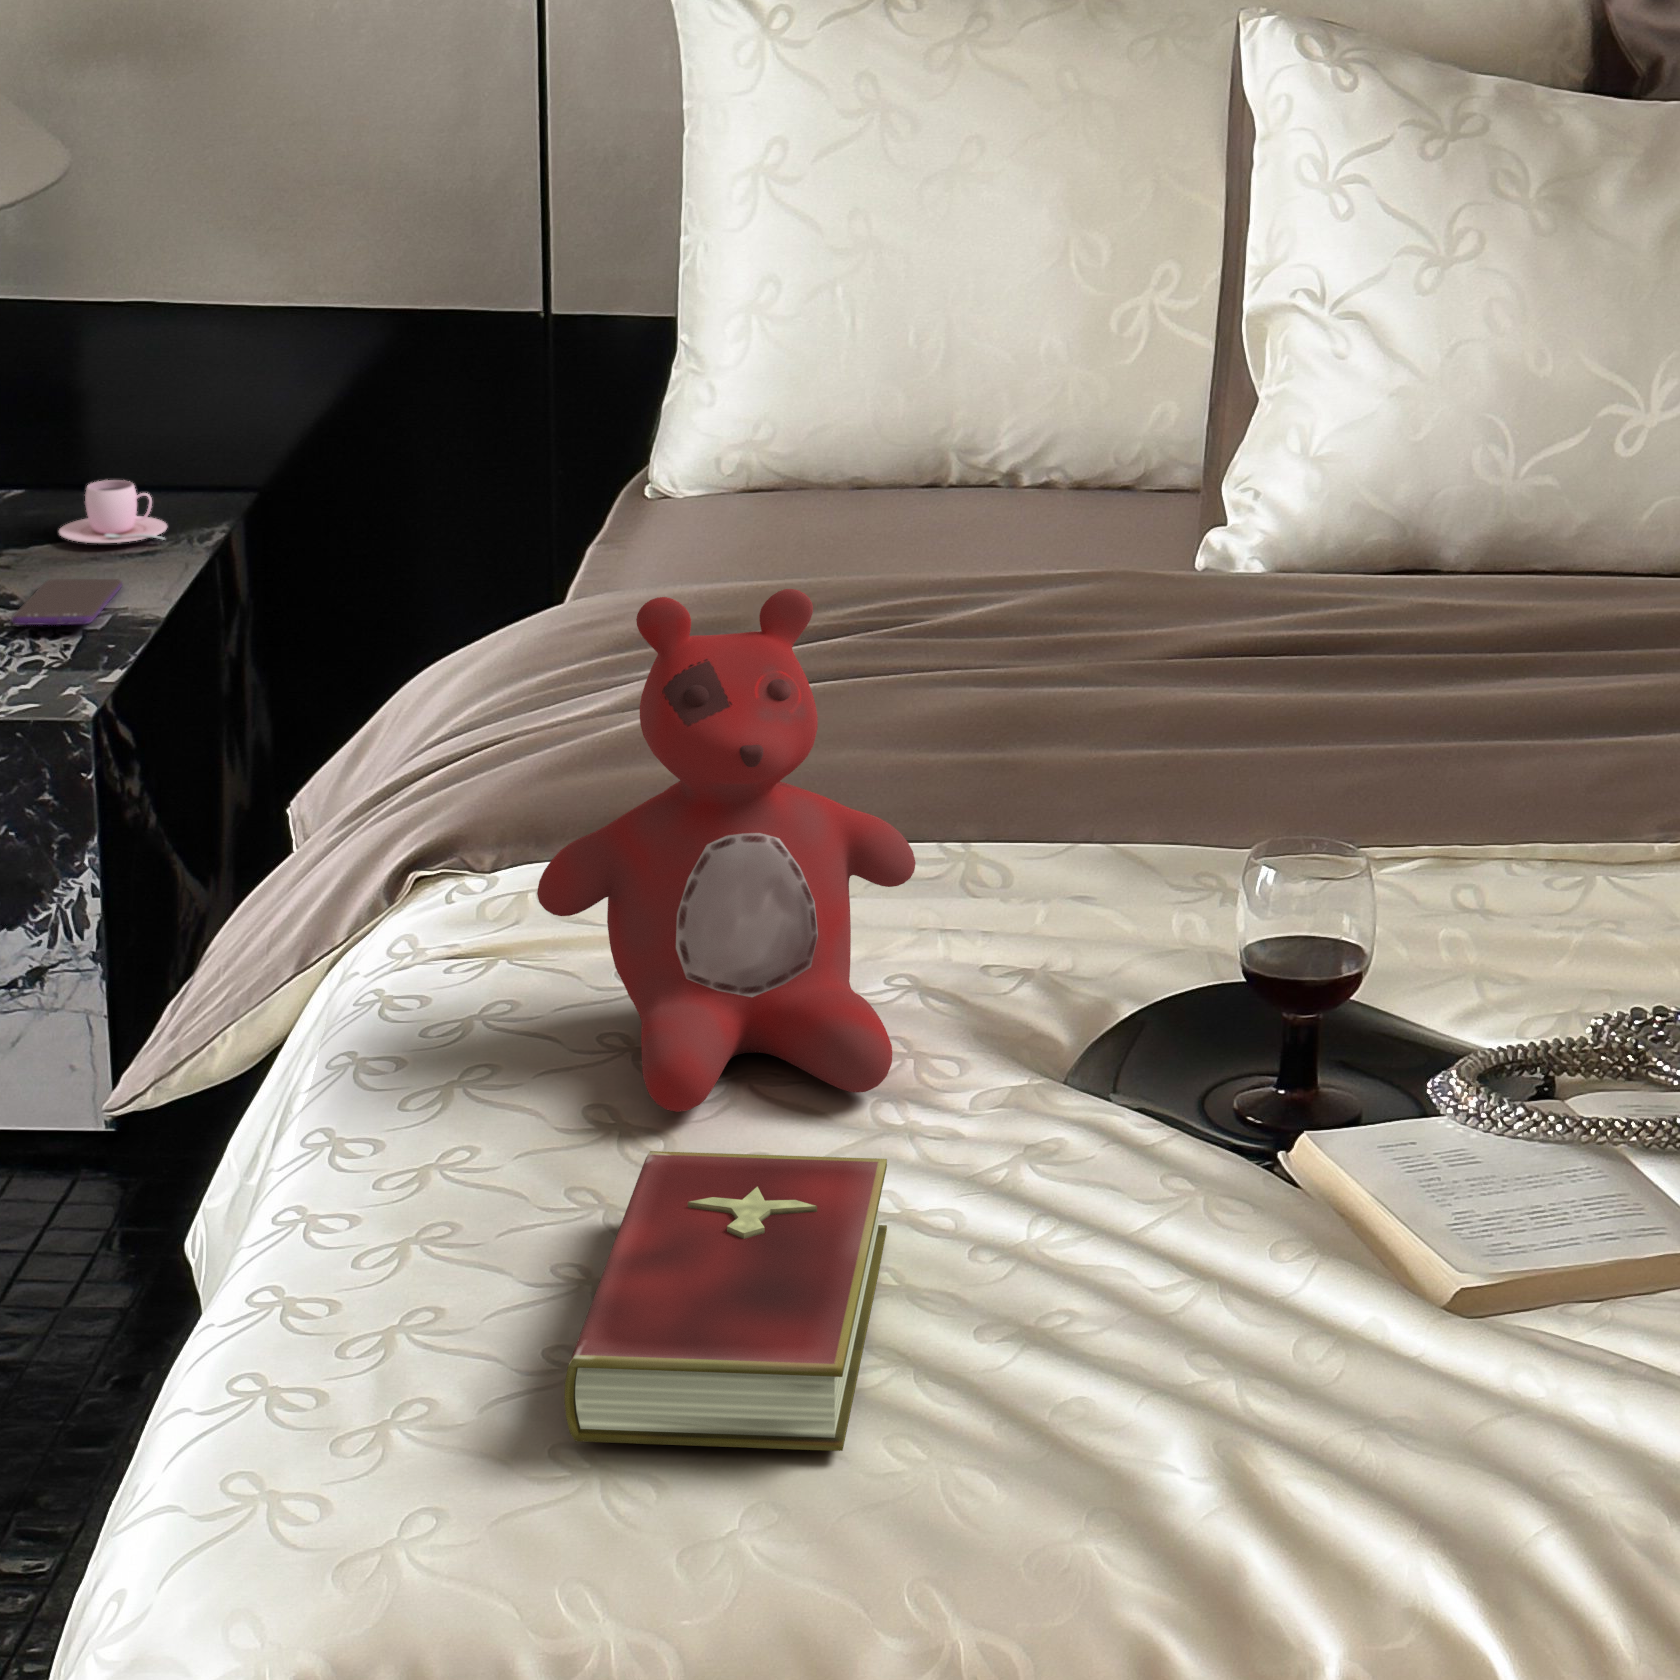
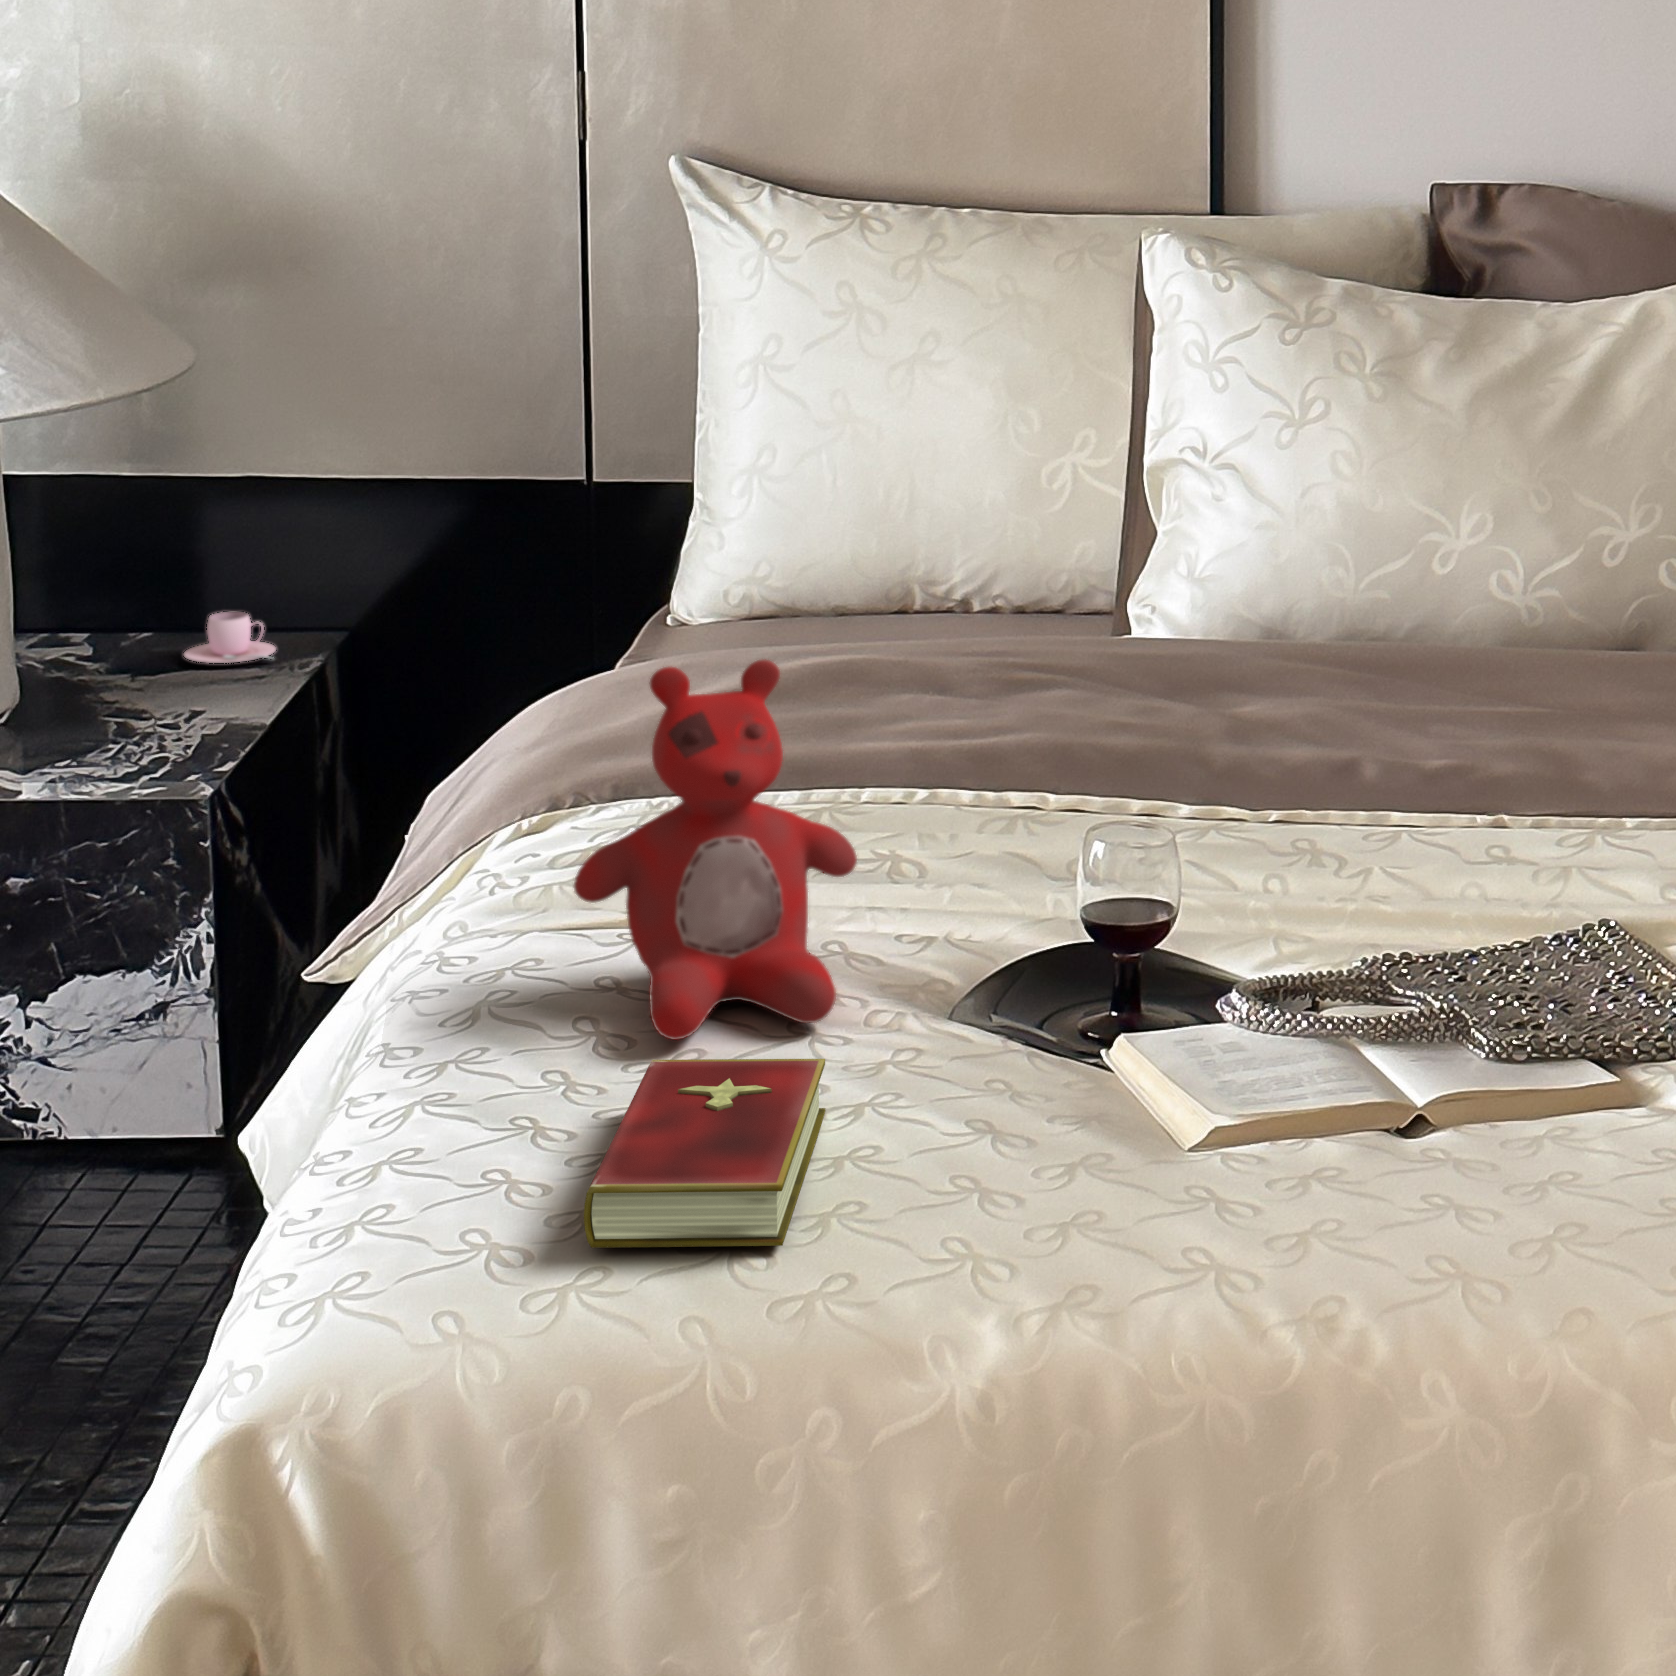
smartphone: present [12,579,122,625] -> none [146,690,238,727]

